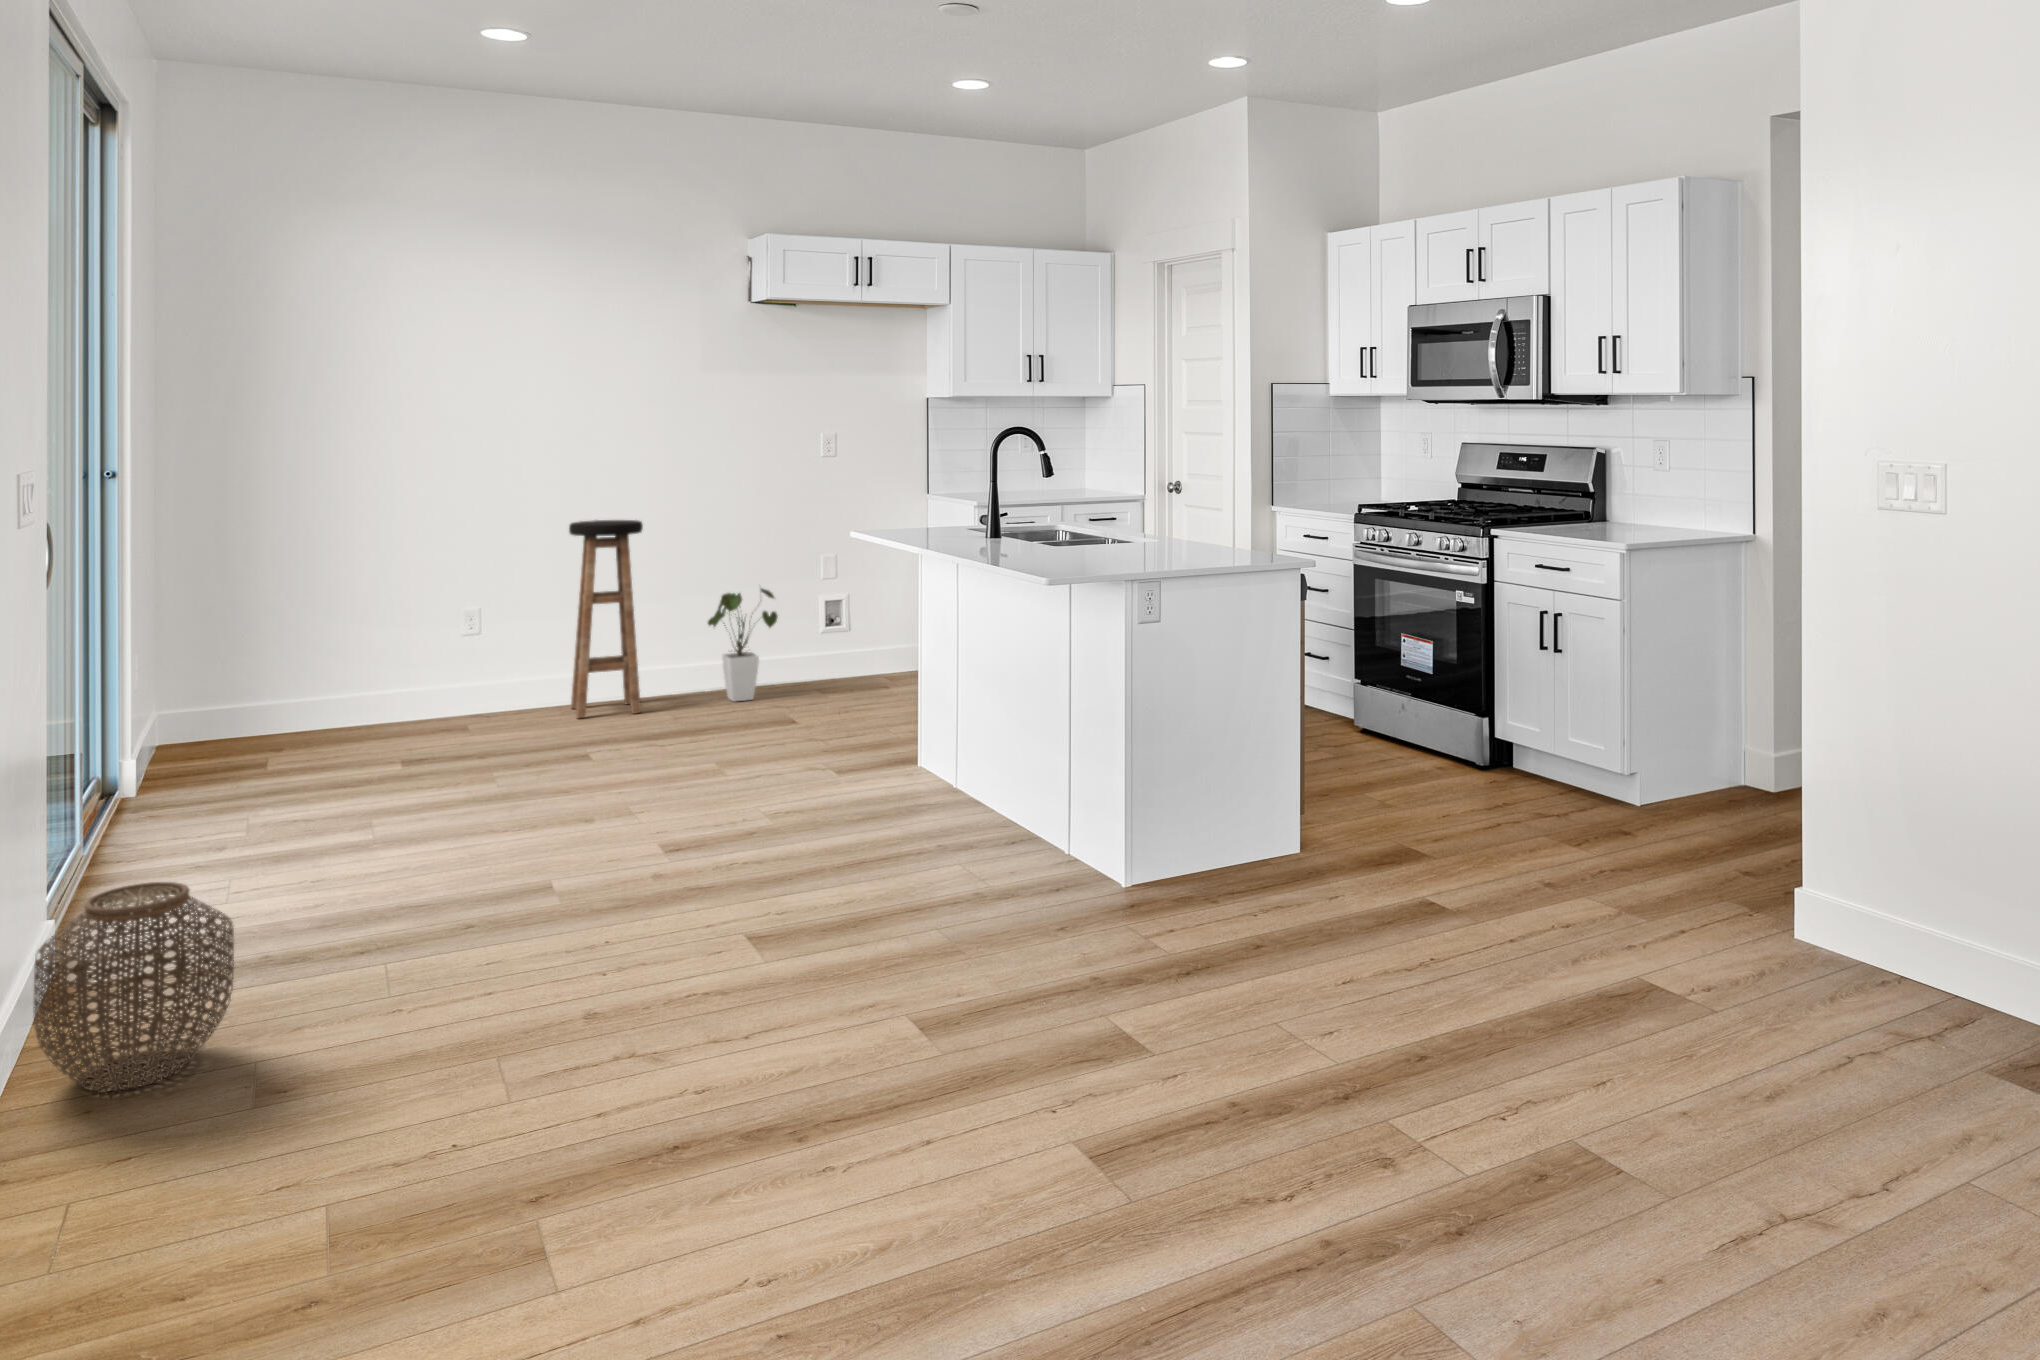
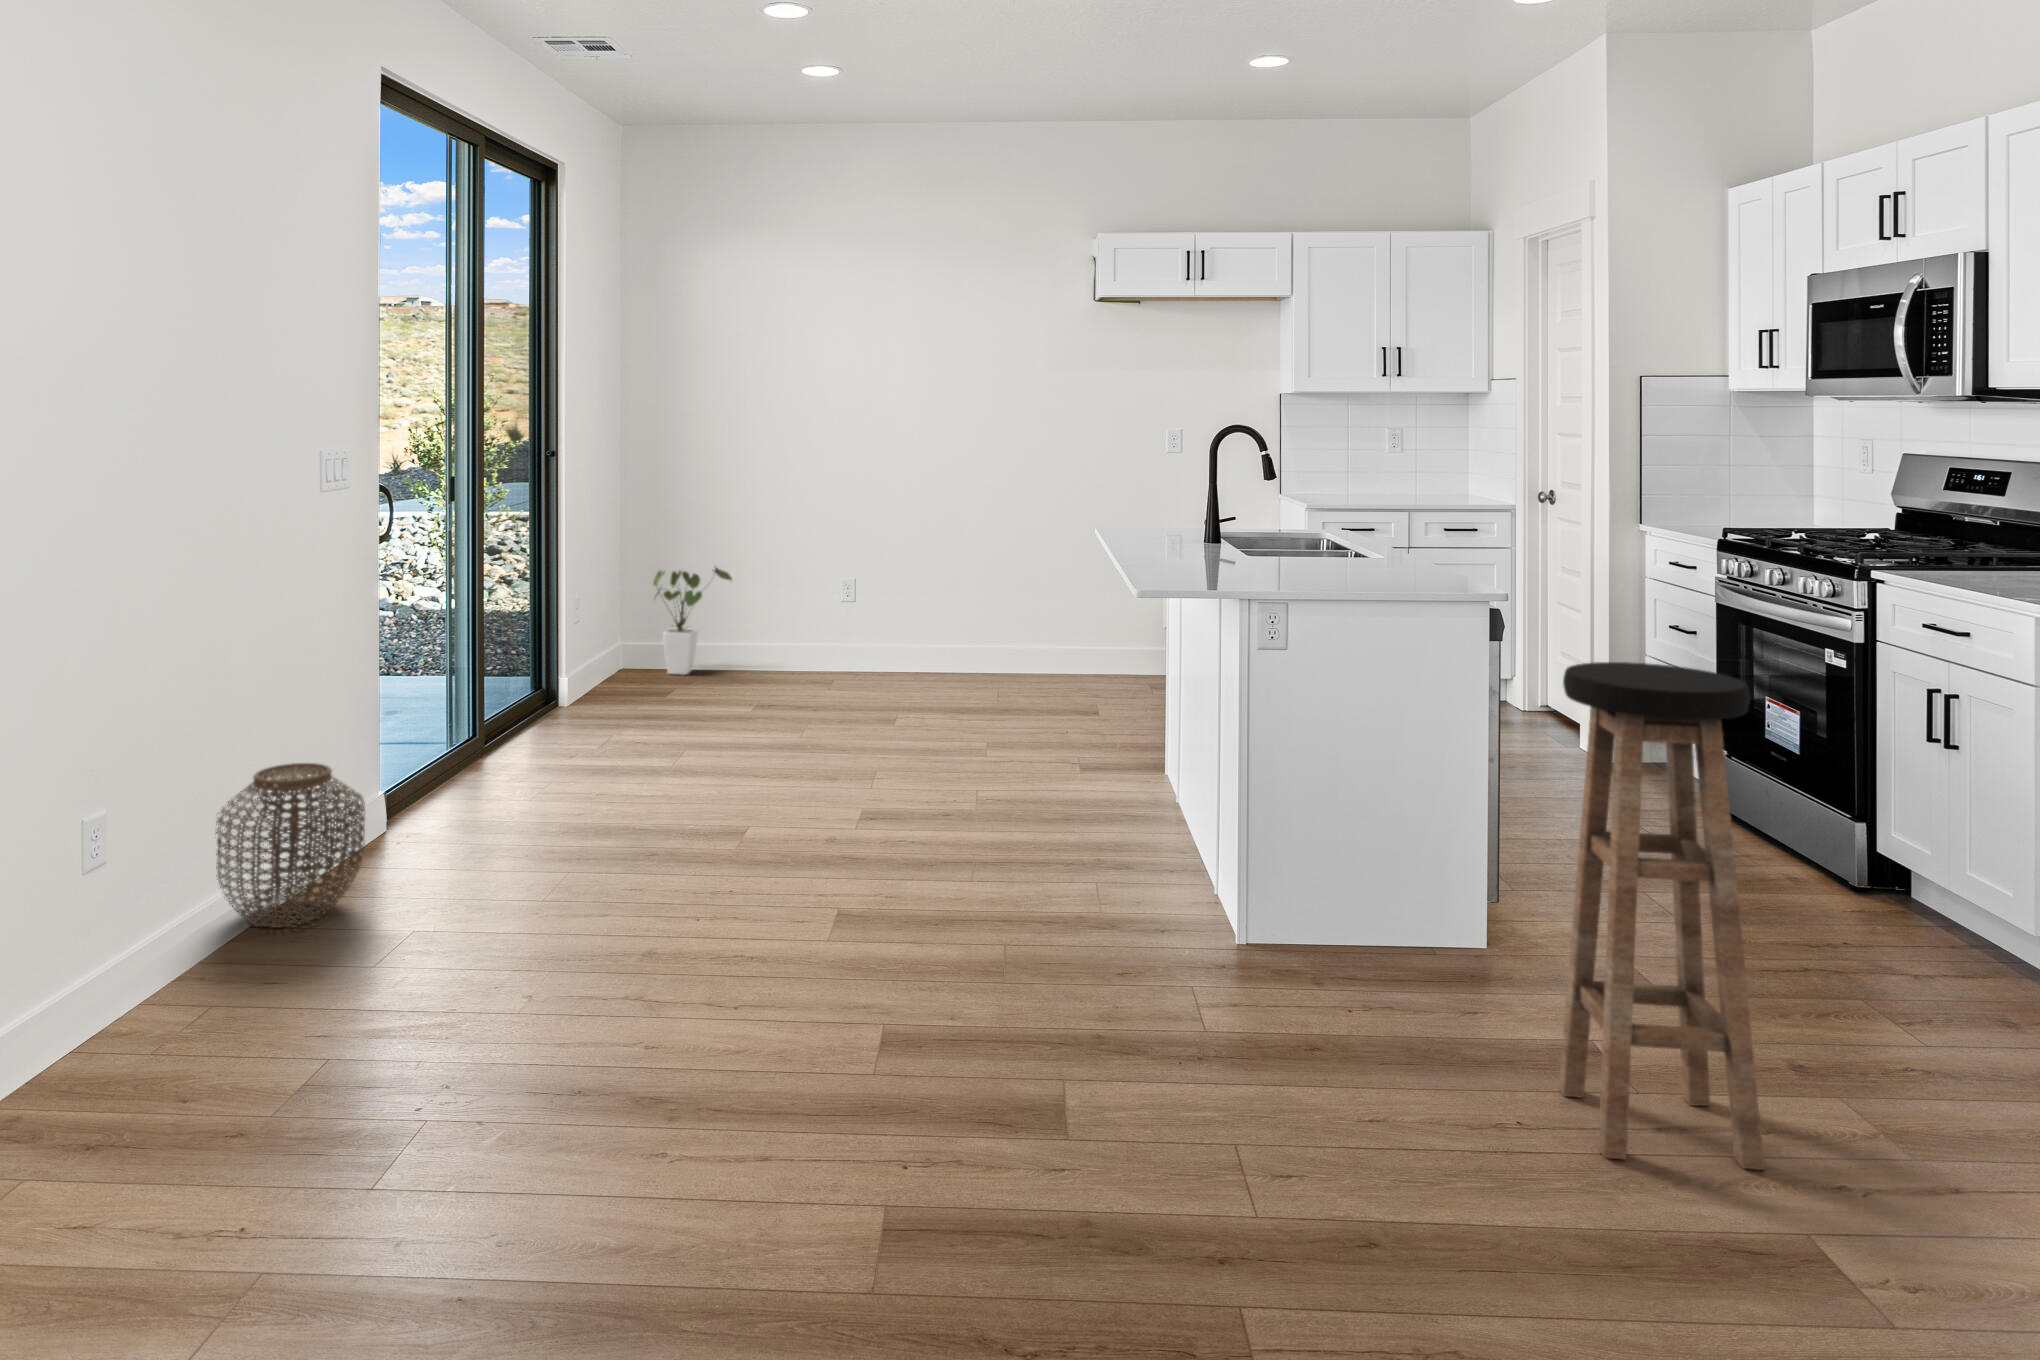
bar stool: present [569,520,643,718] -> present [1559,662,1764,1170]
house plant: present [708,588,778,702] -> present [653,568,732,675]

